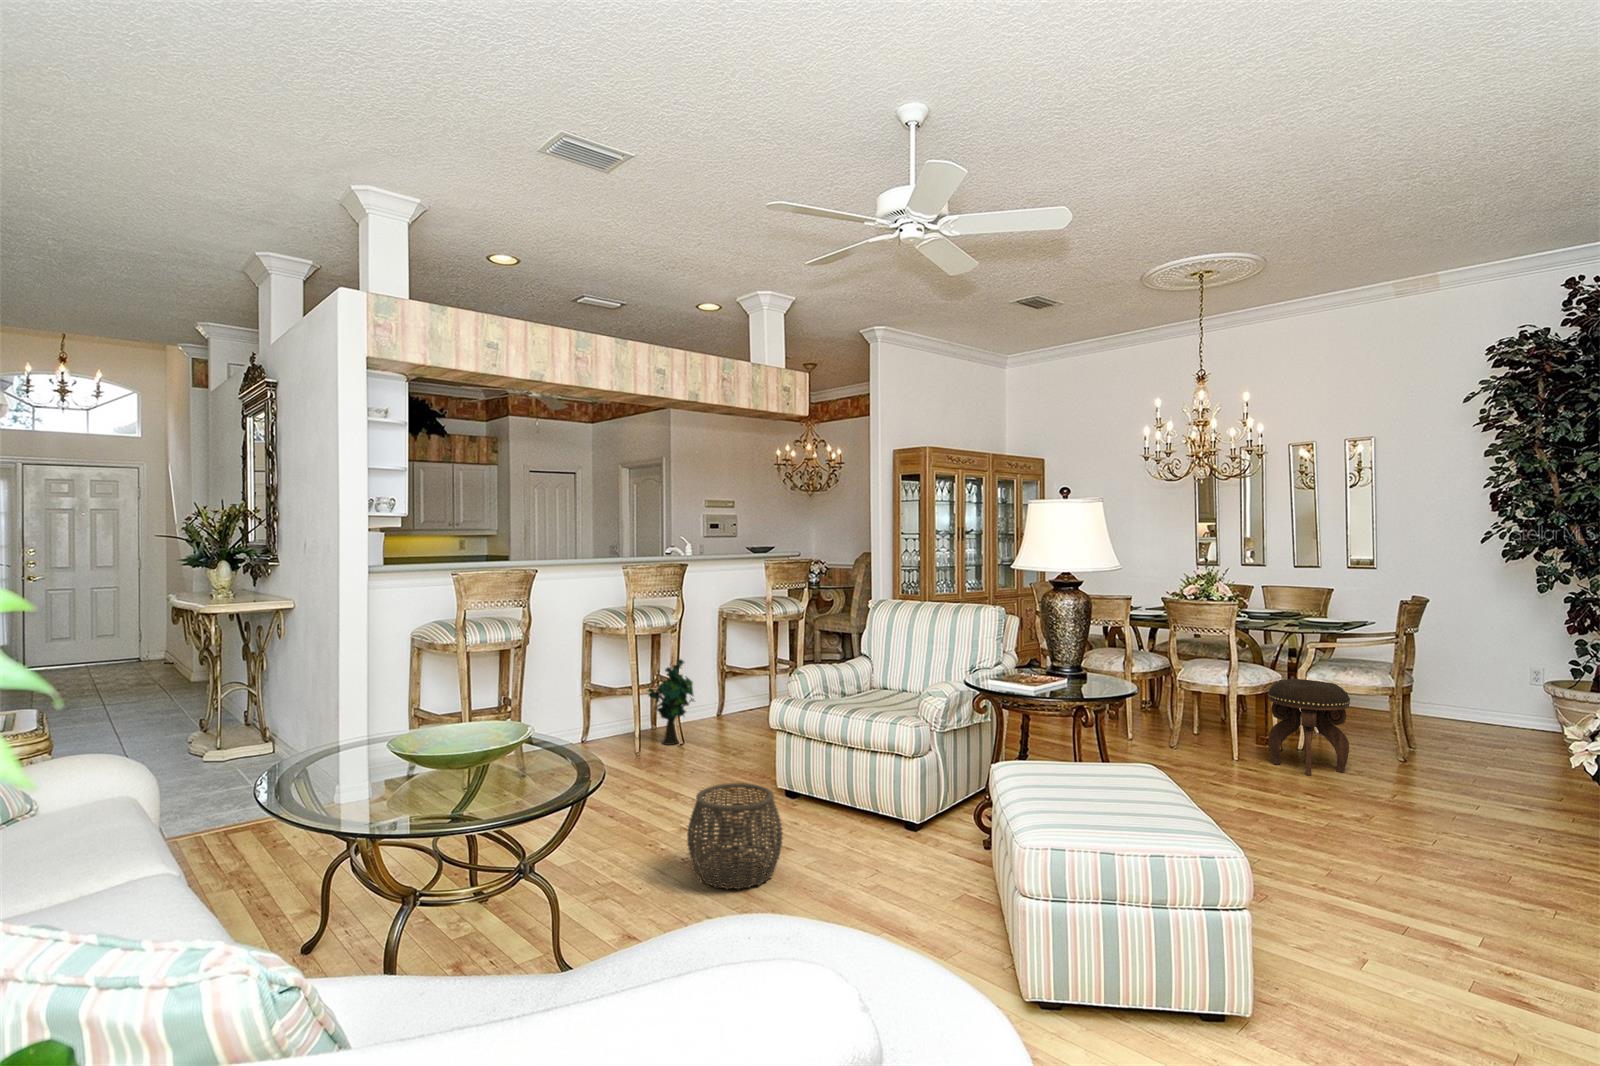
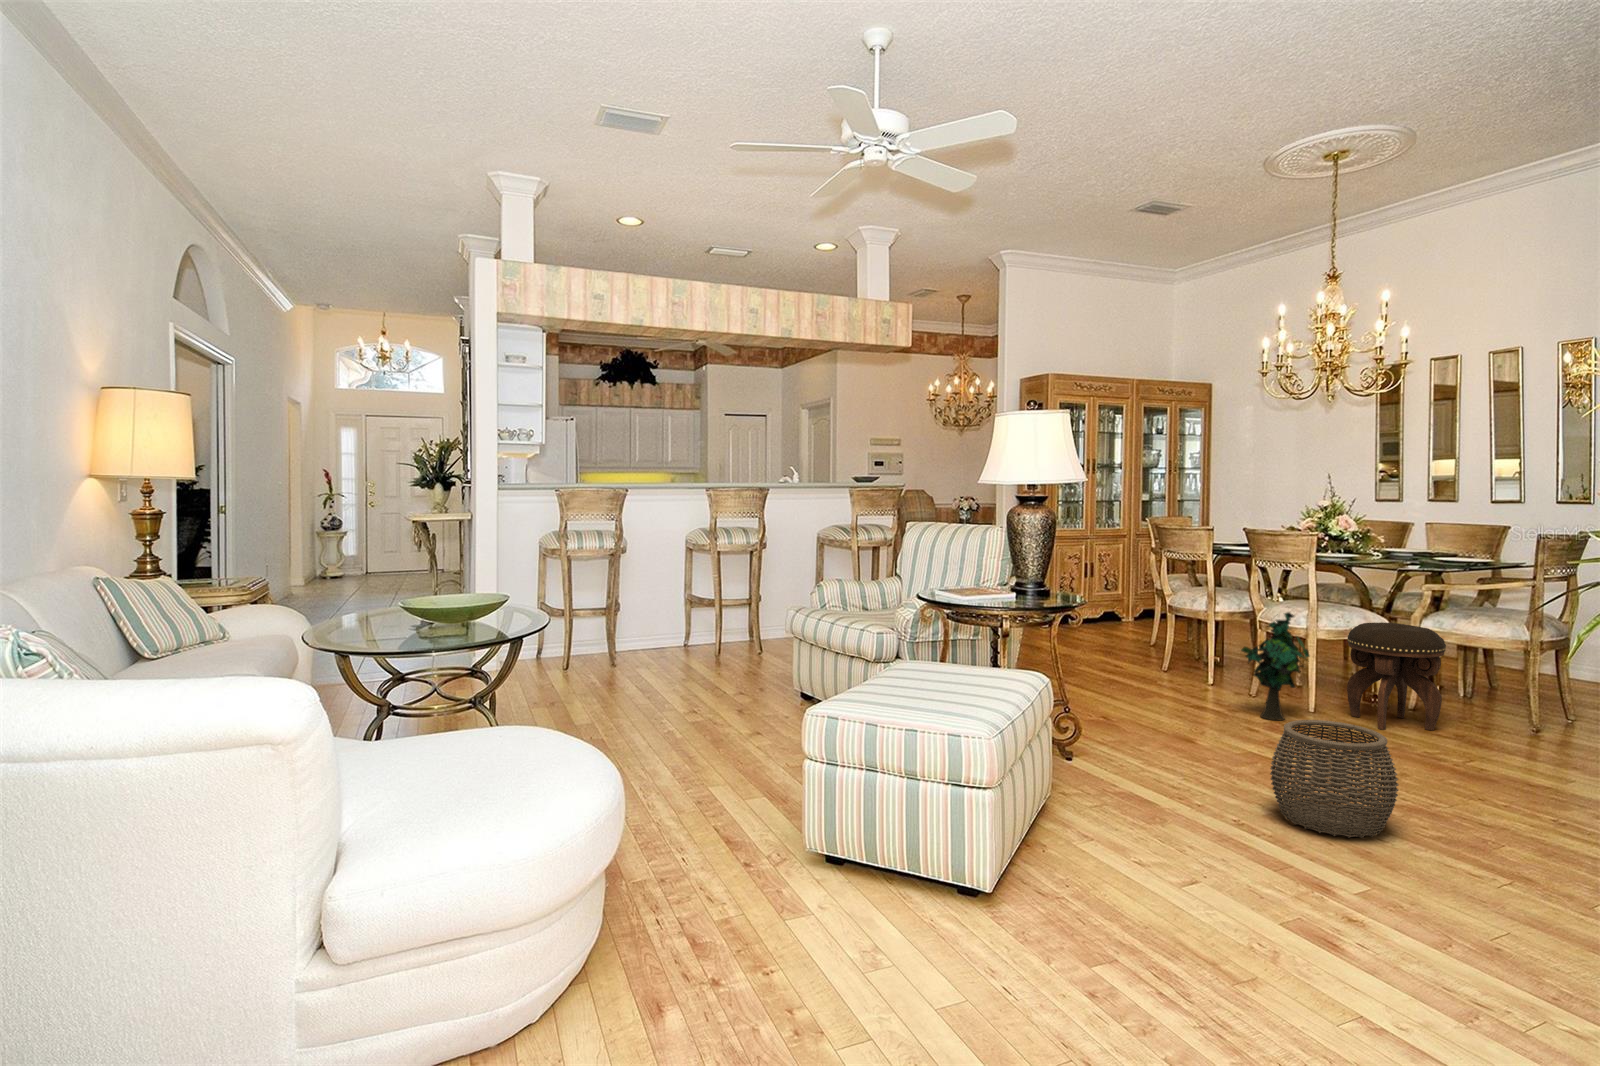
decorative plant: present [648,659,695,745] -> present [1241,612,1309,721]
woven basket: present [687,783,783,889] -> present [1270,720,1399,838]

